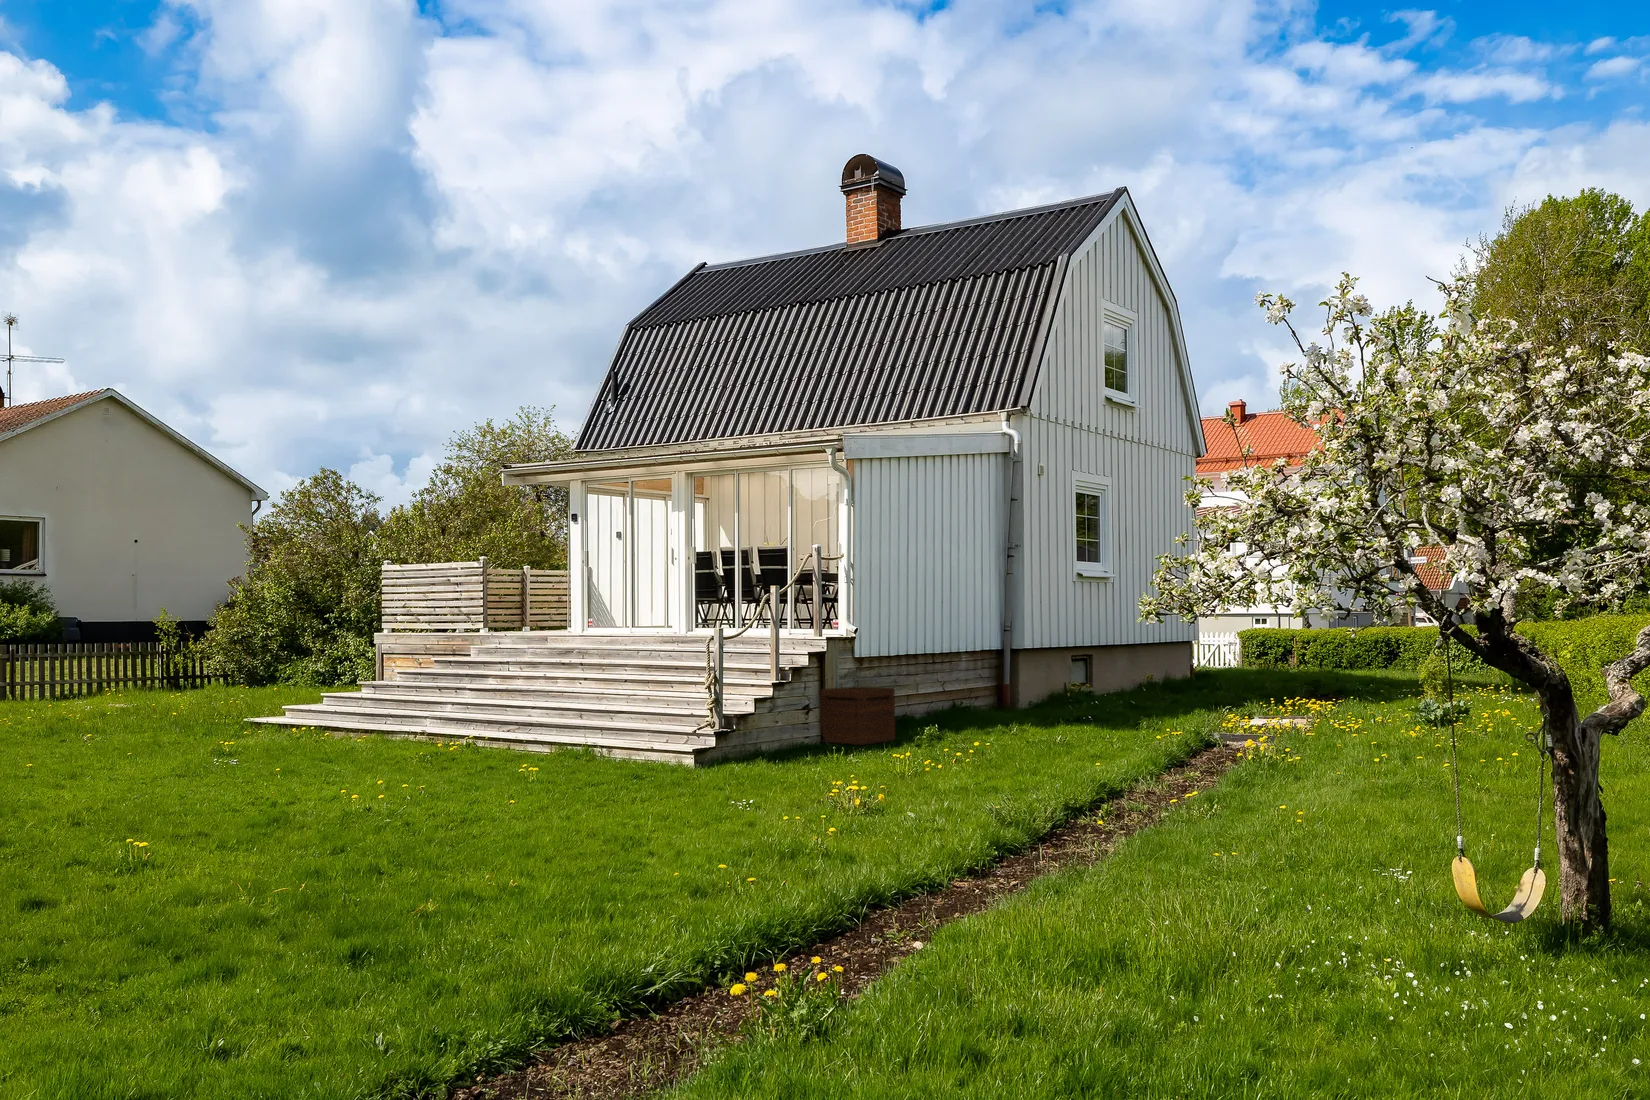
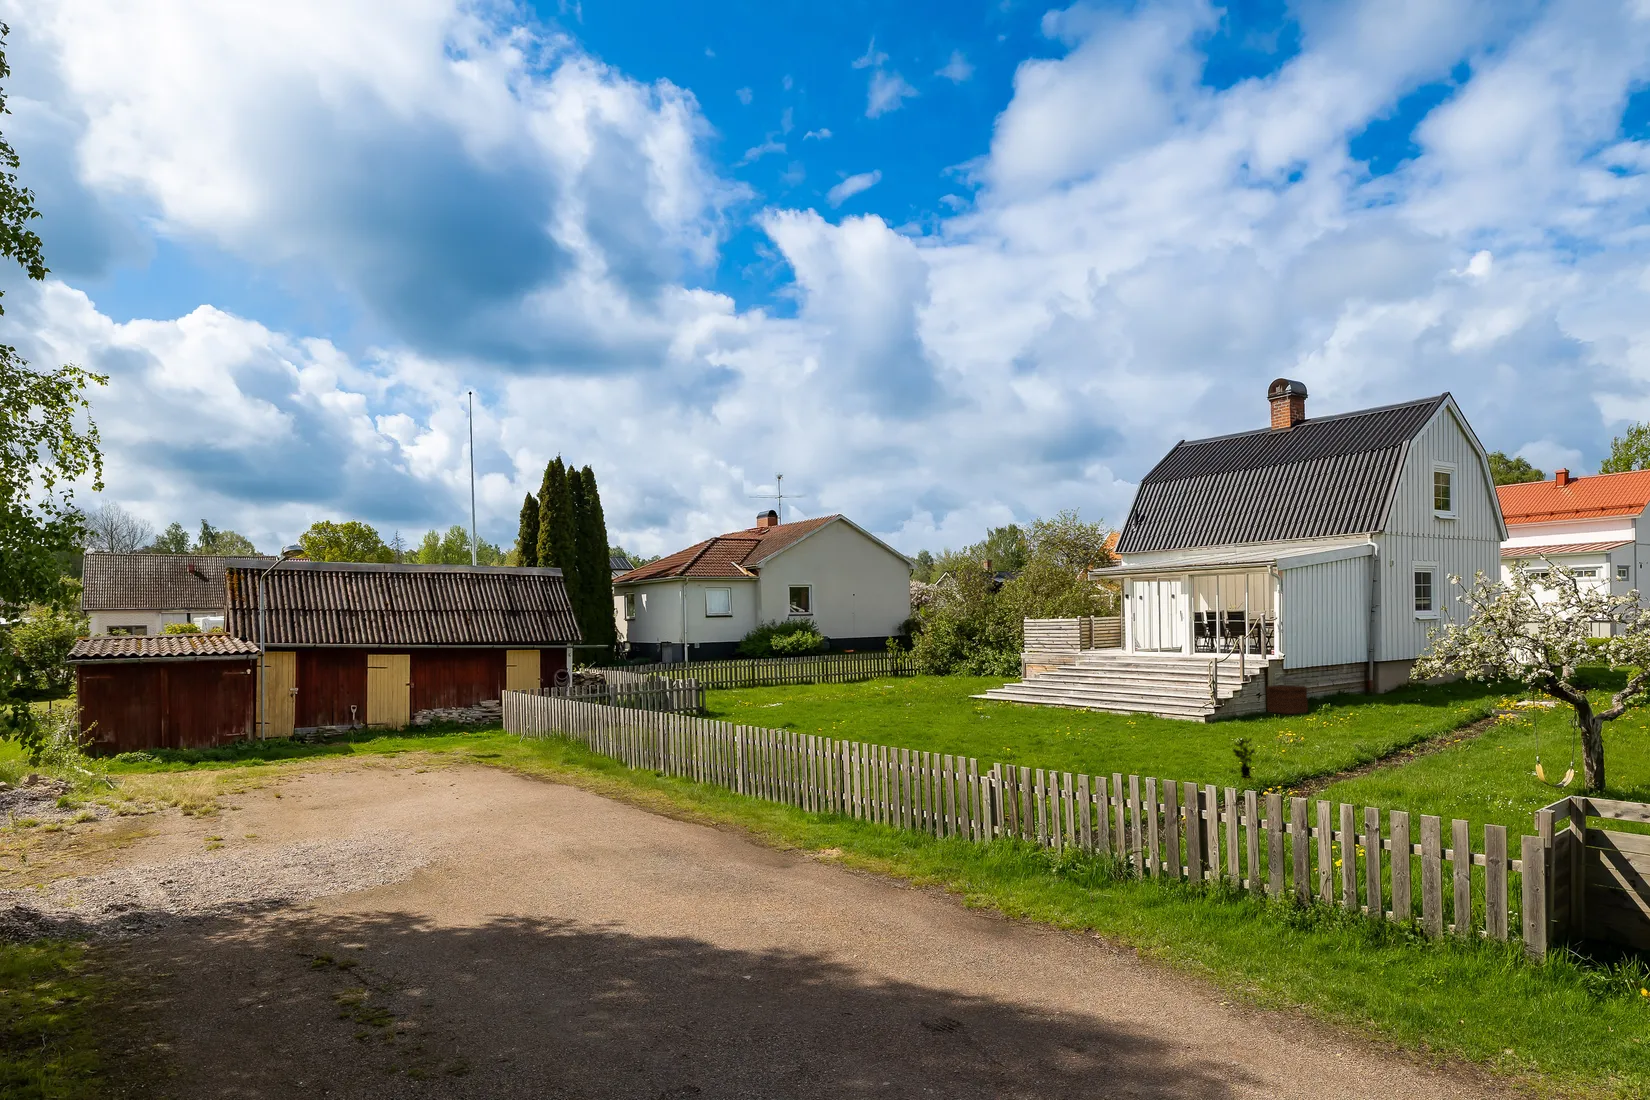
potted plant: none [704,803,768,923] -> present [1233,738,1255,777]

